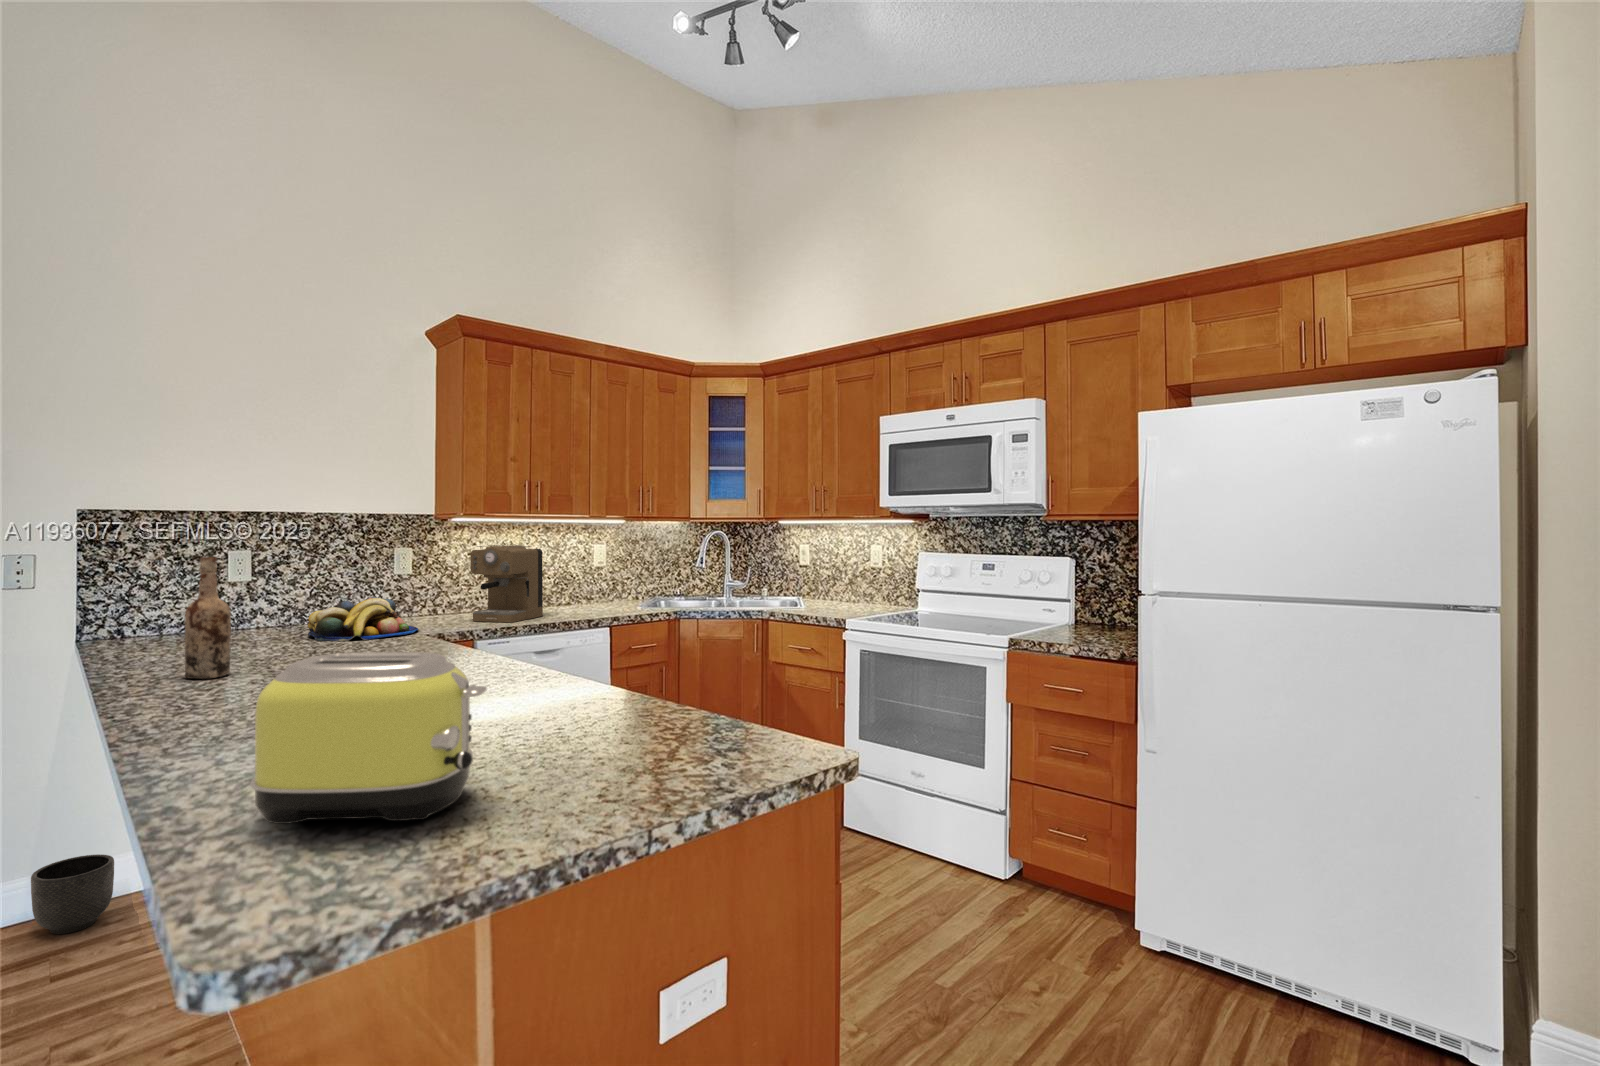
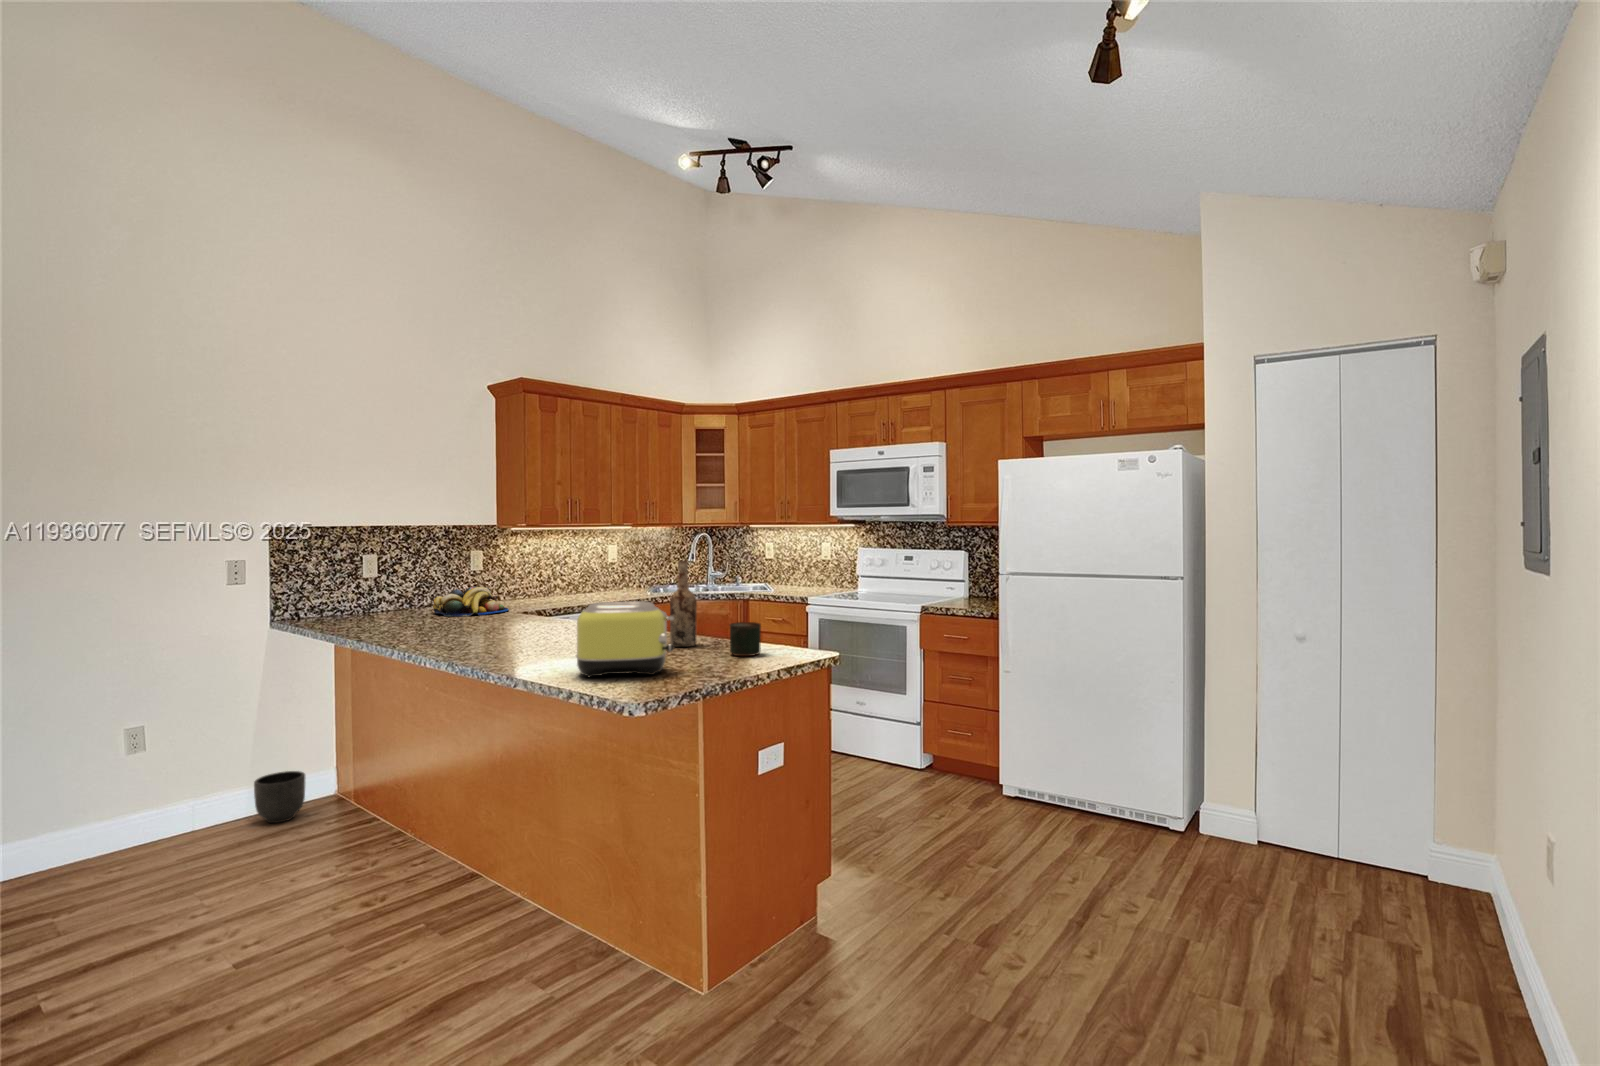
coffee maker: present [470,545,543,622] -> none [535,548,584,604]
wine bottle: present [185,557,231,679] -> present [670,560,697,647]
mug: none [636,687,702,758] -> present [730,622,761,656]

